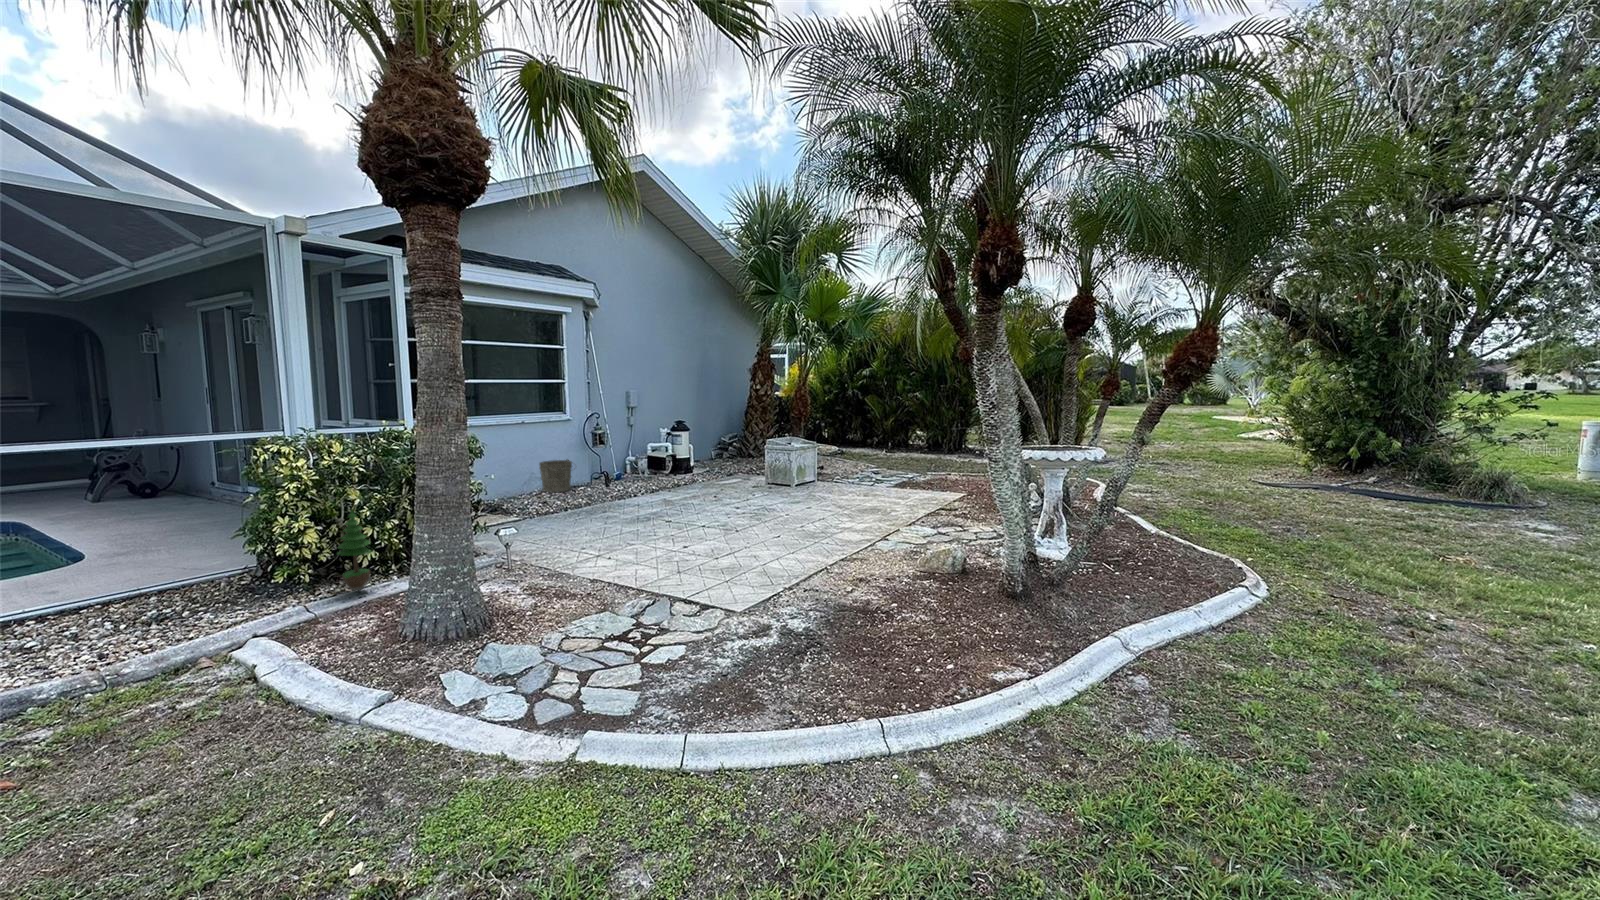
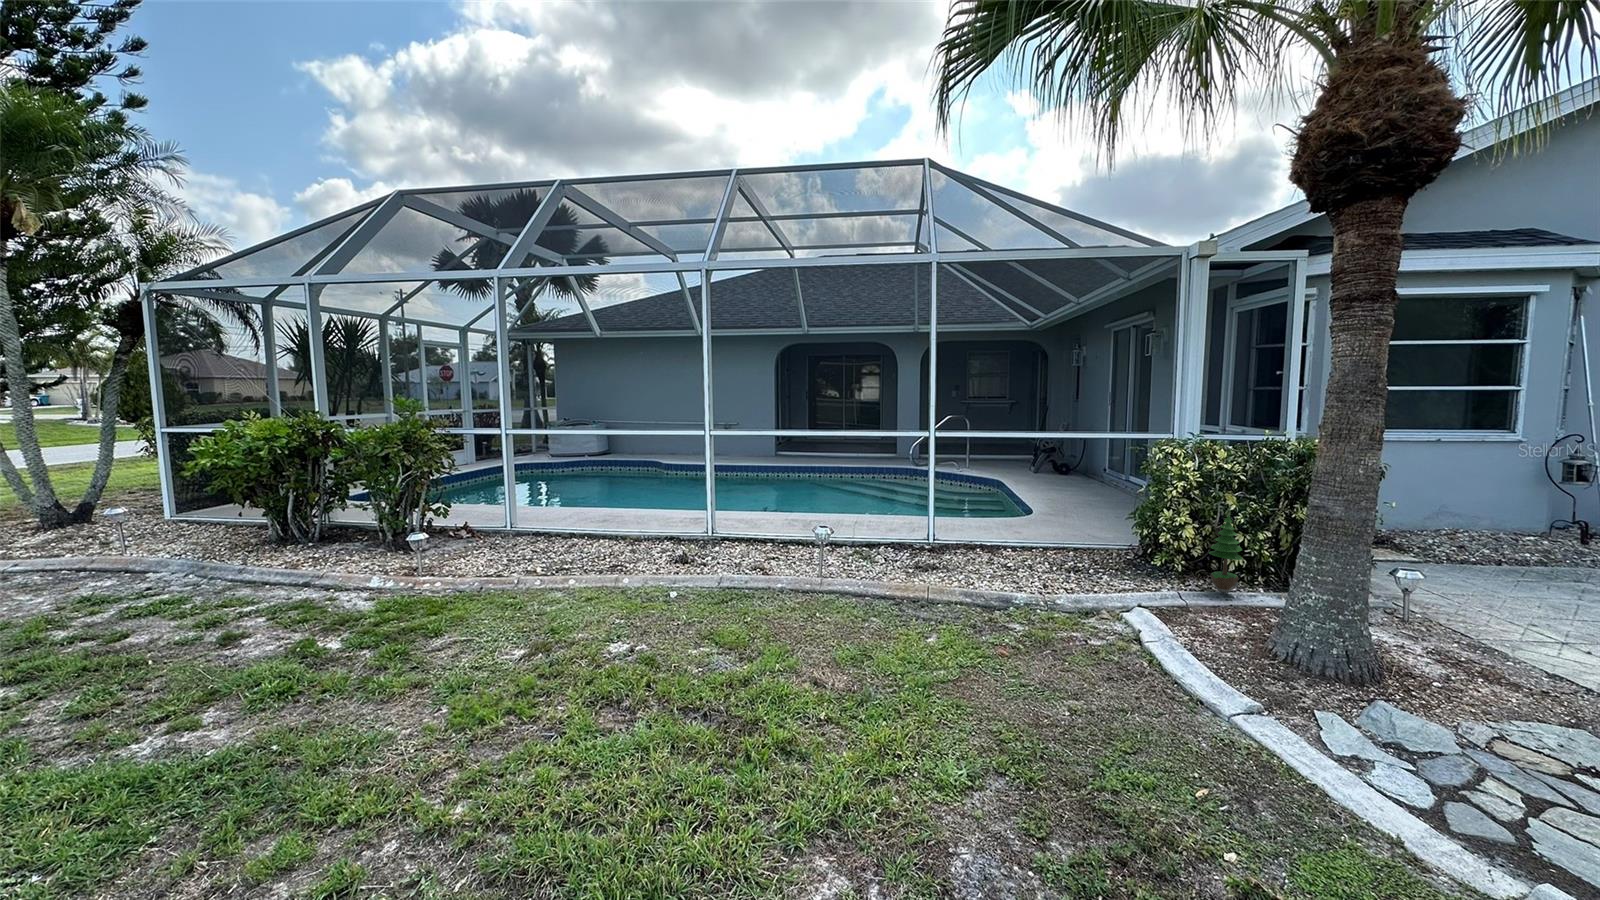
bucket: present [540,459,572,493] -> none [1457,493,1525,538]

